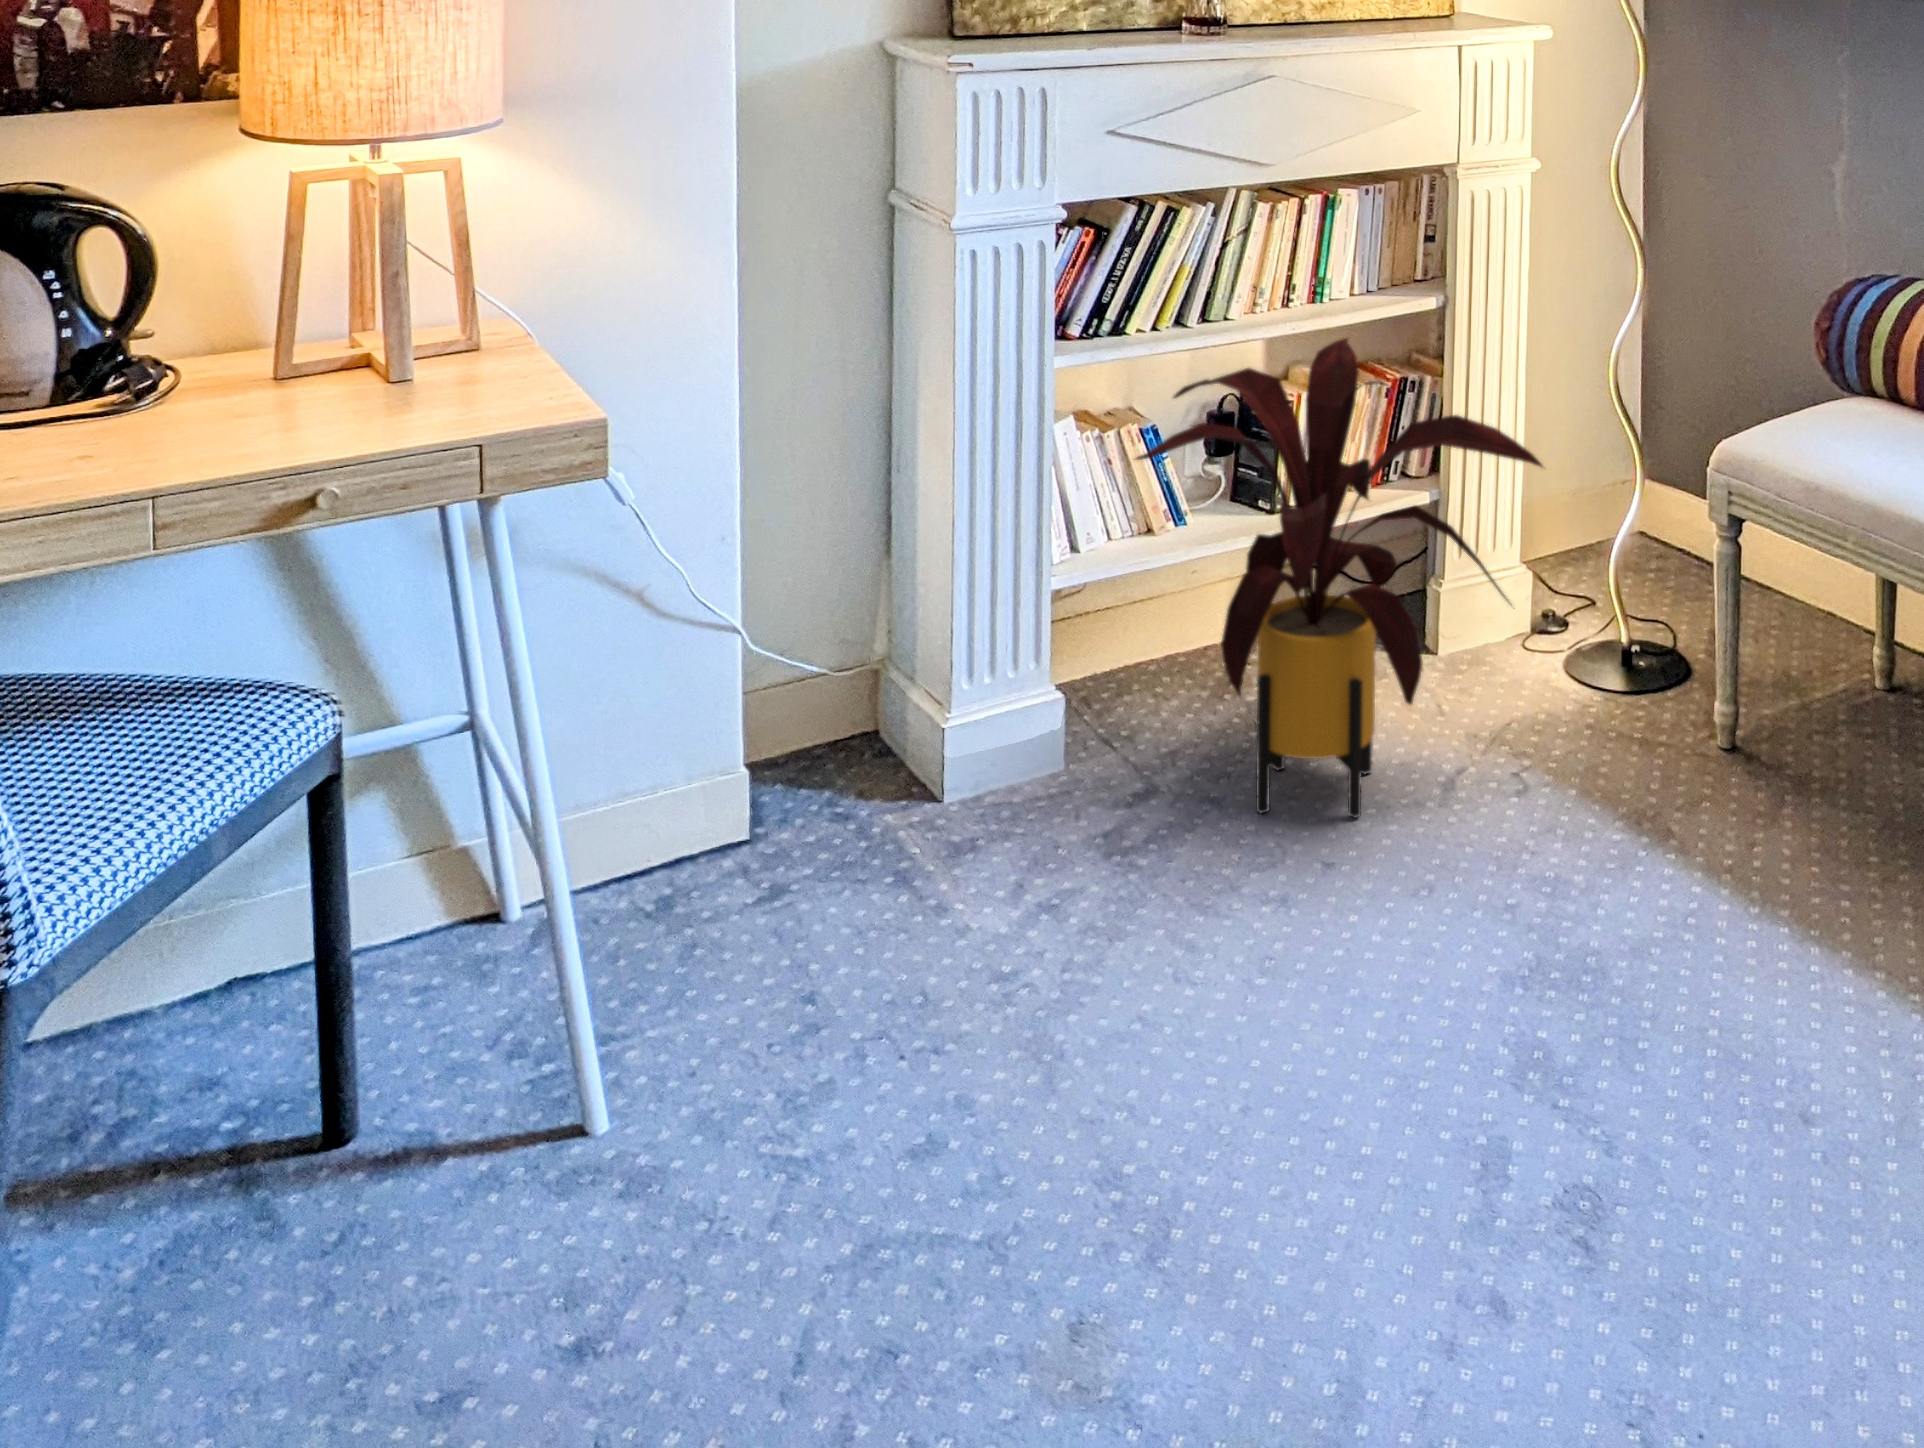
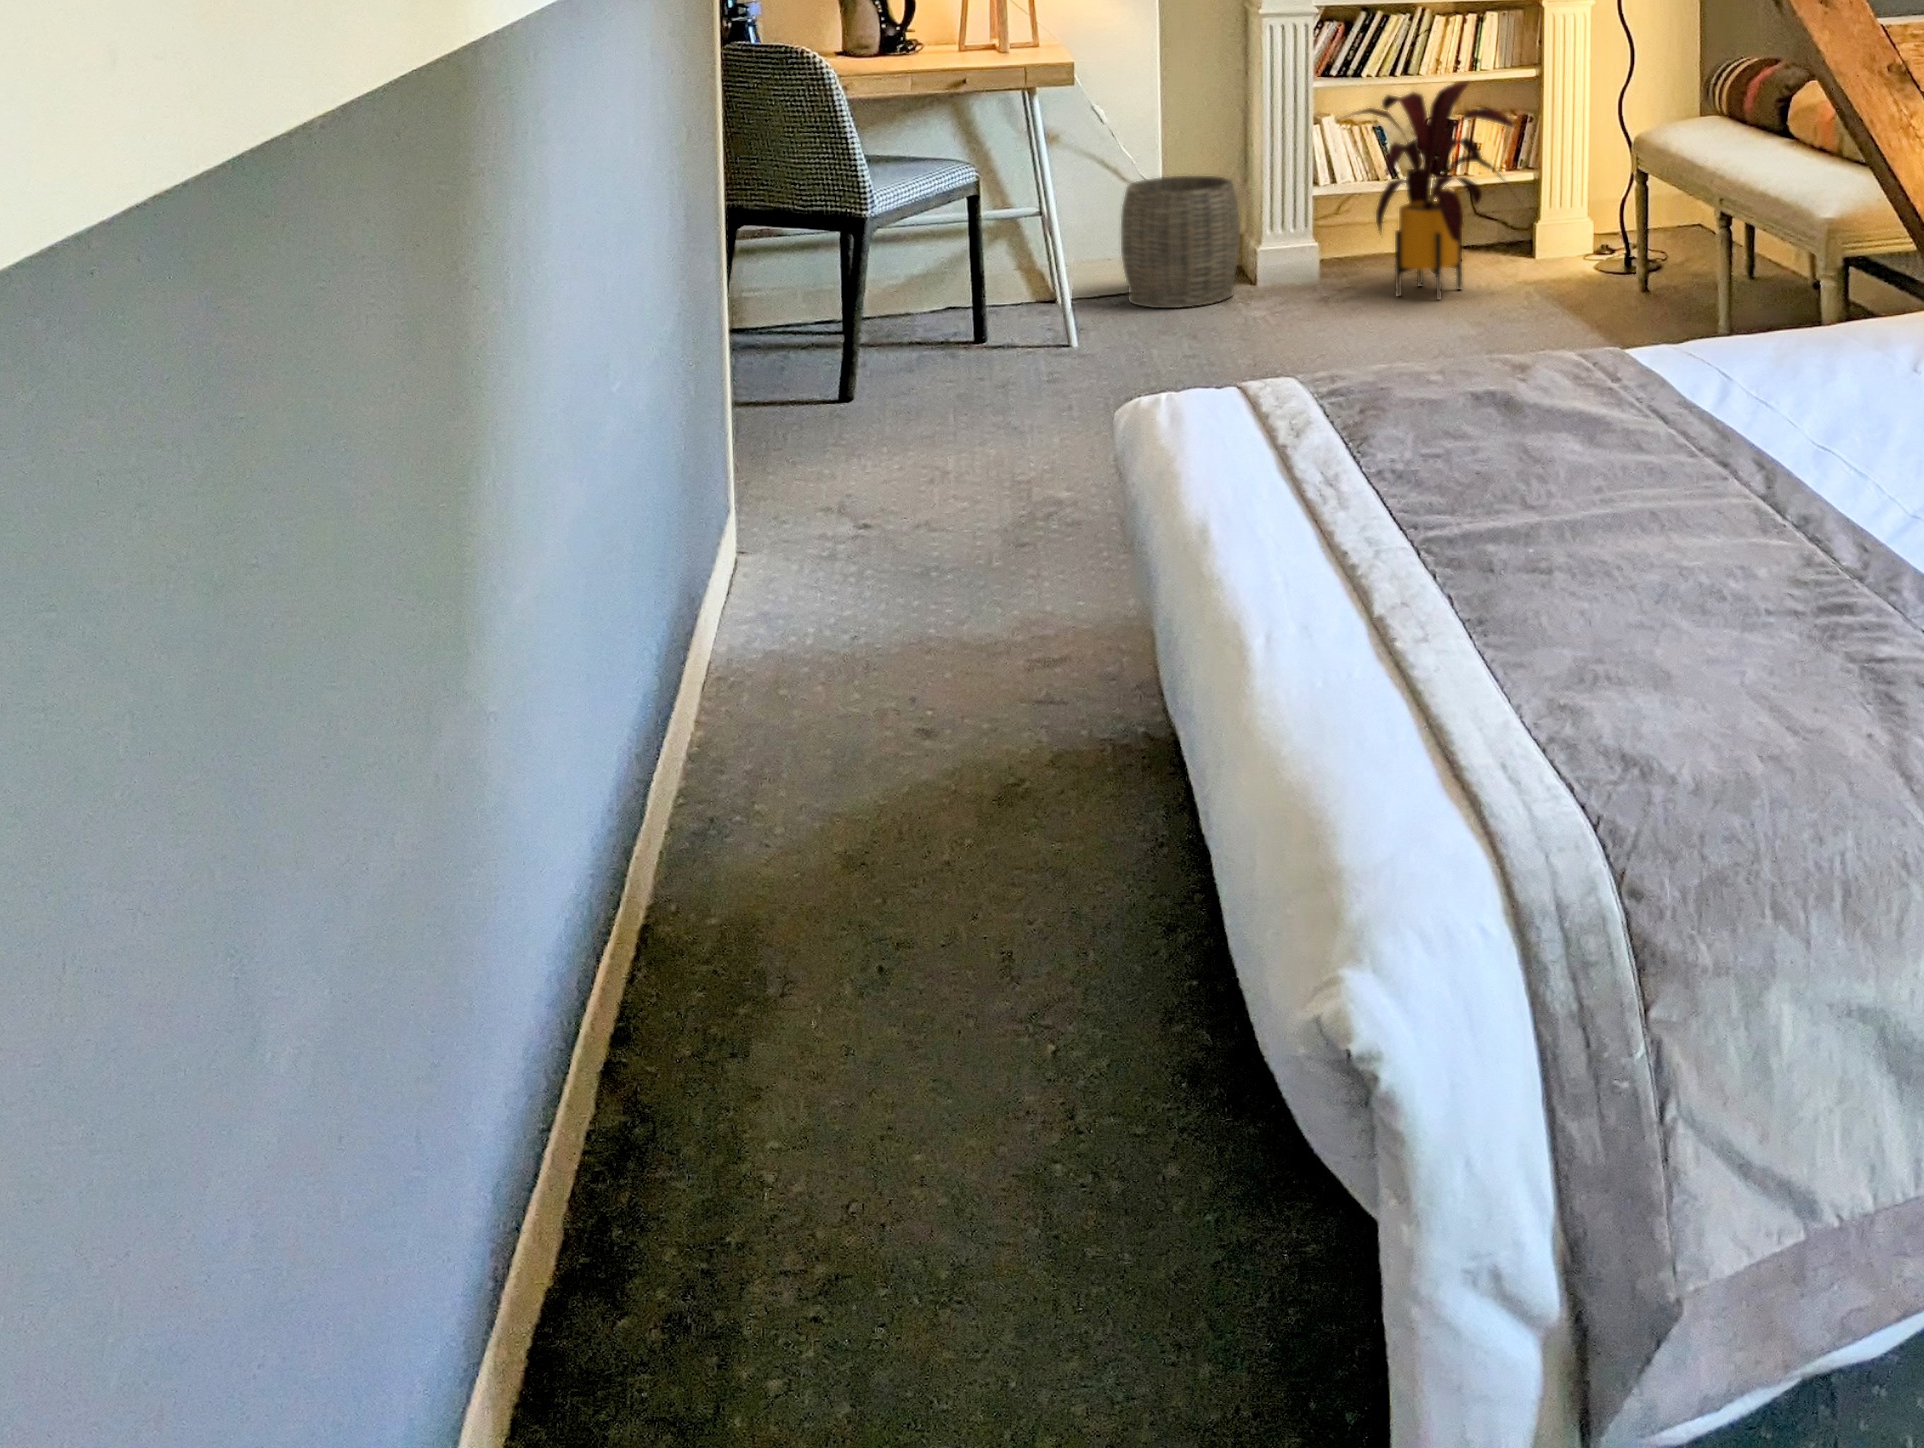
woven basket: none [657,577,922,922] -> present [1121,175,1240,308]

